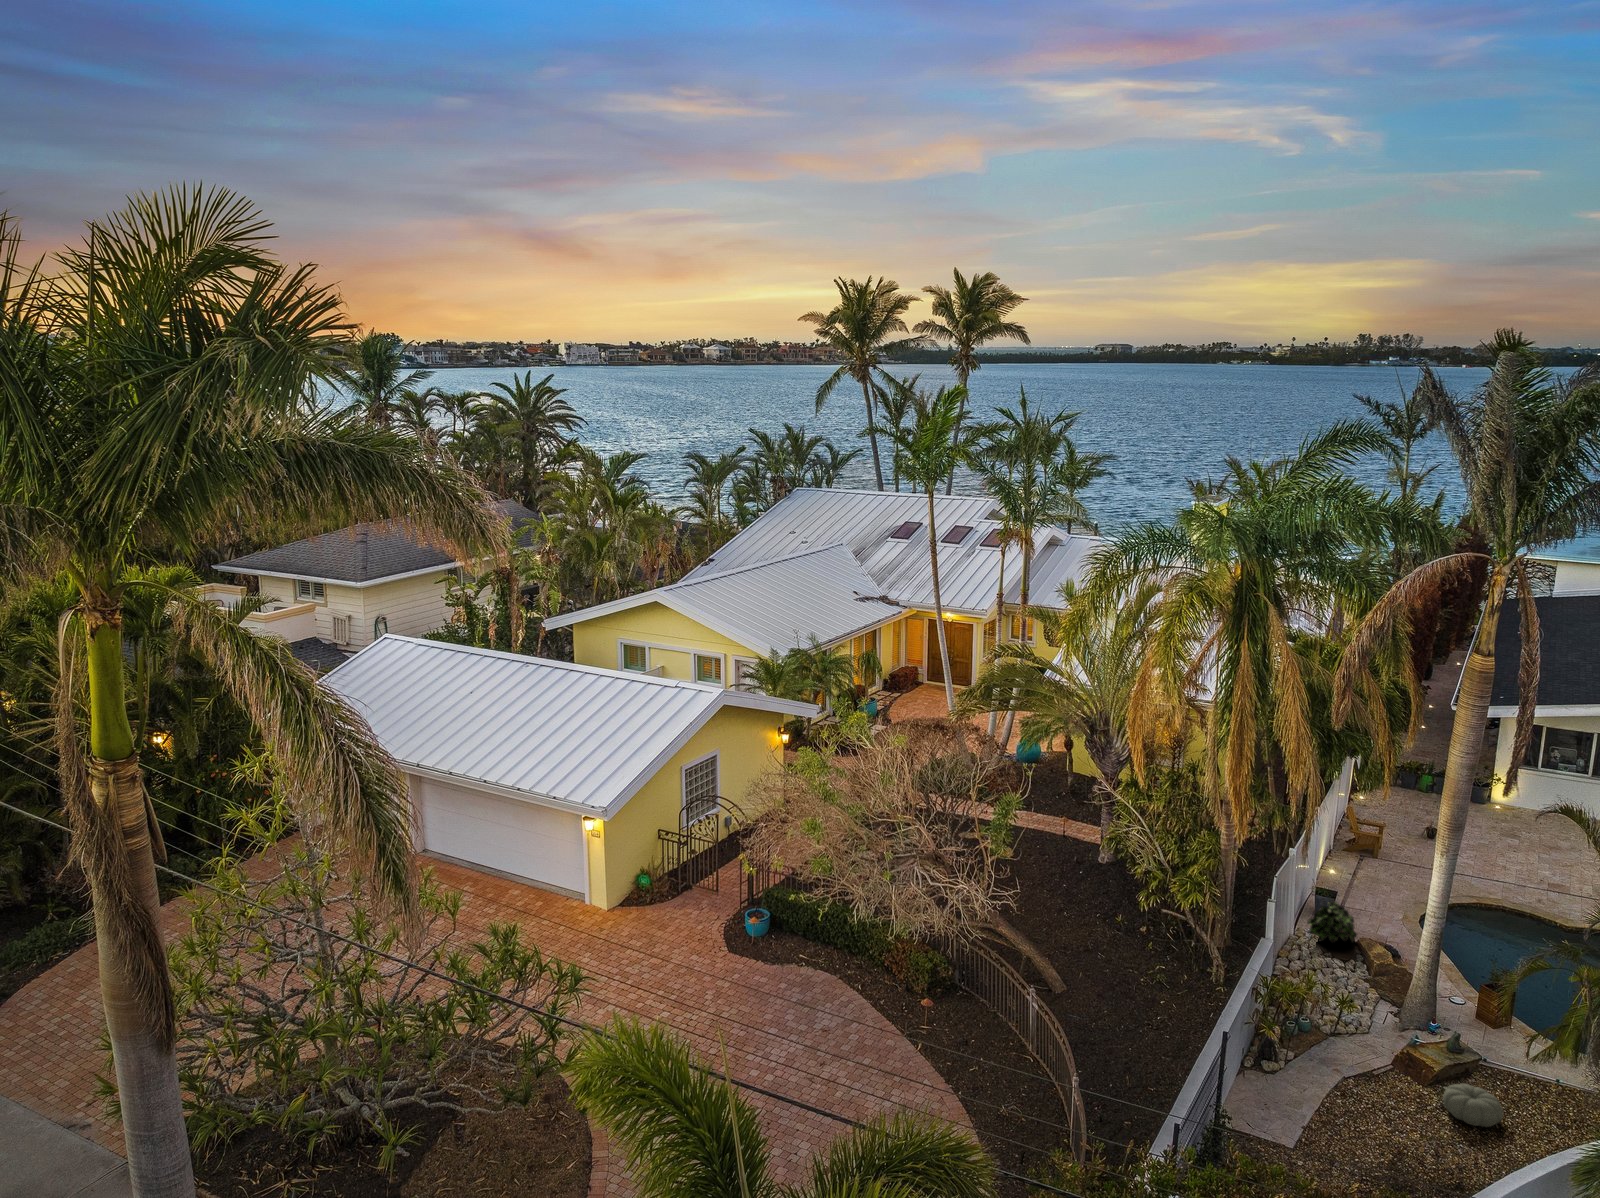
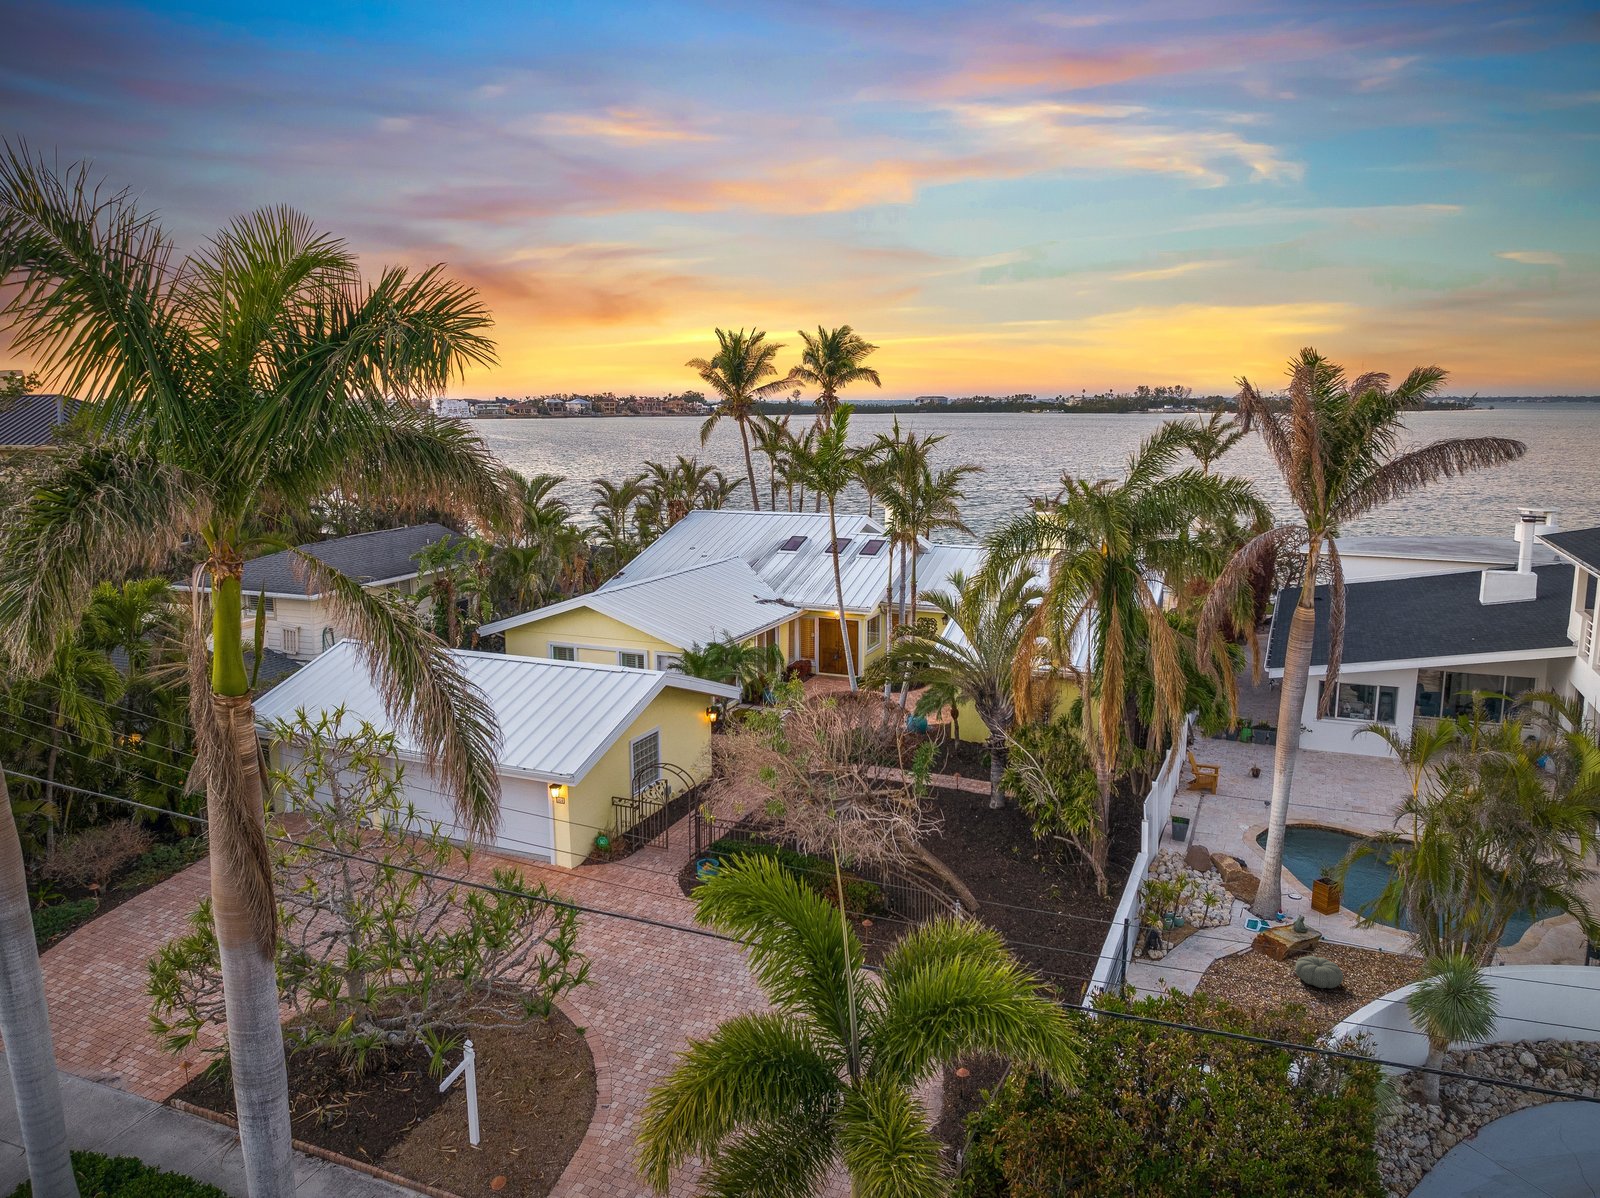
potted plant: present [1307,901,1357,943] -> none [1165,824,1206,858]

